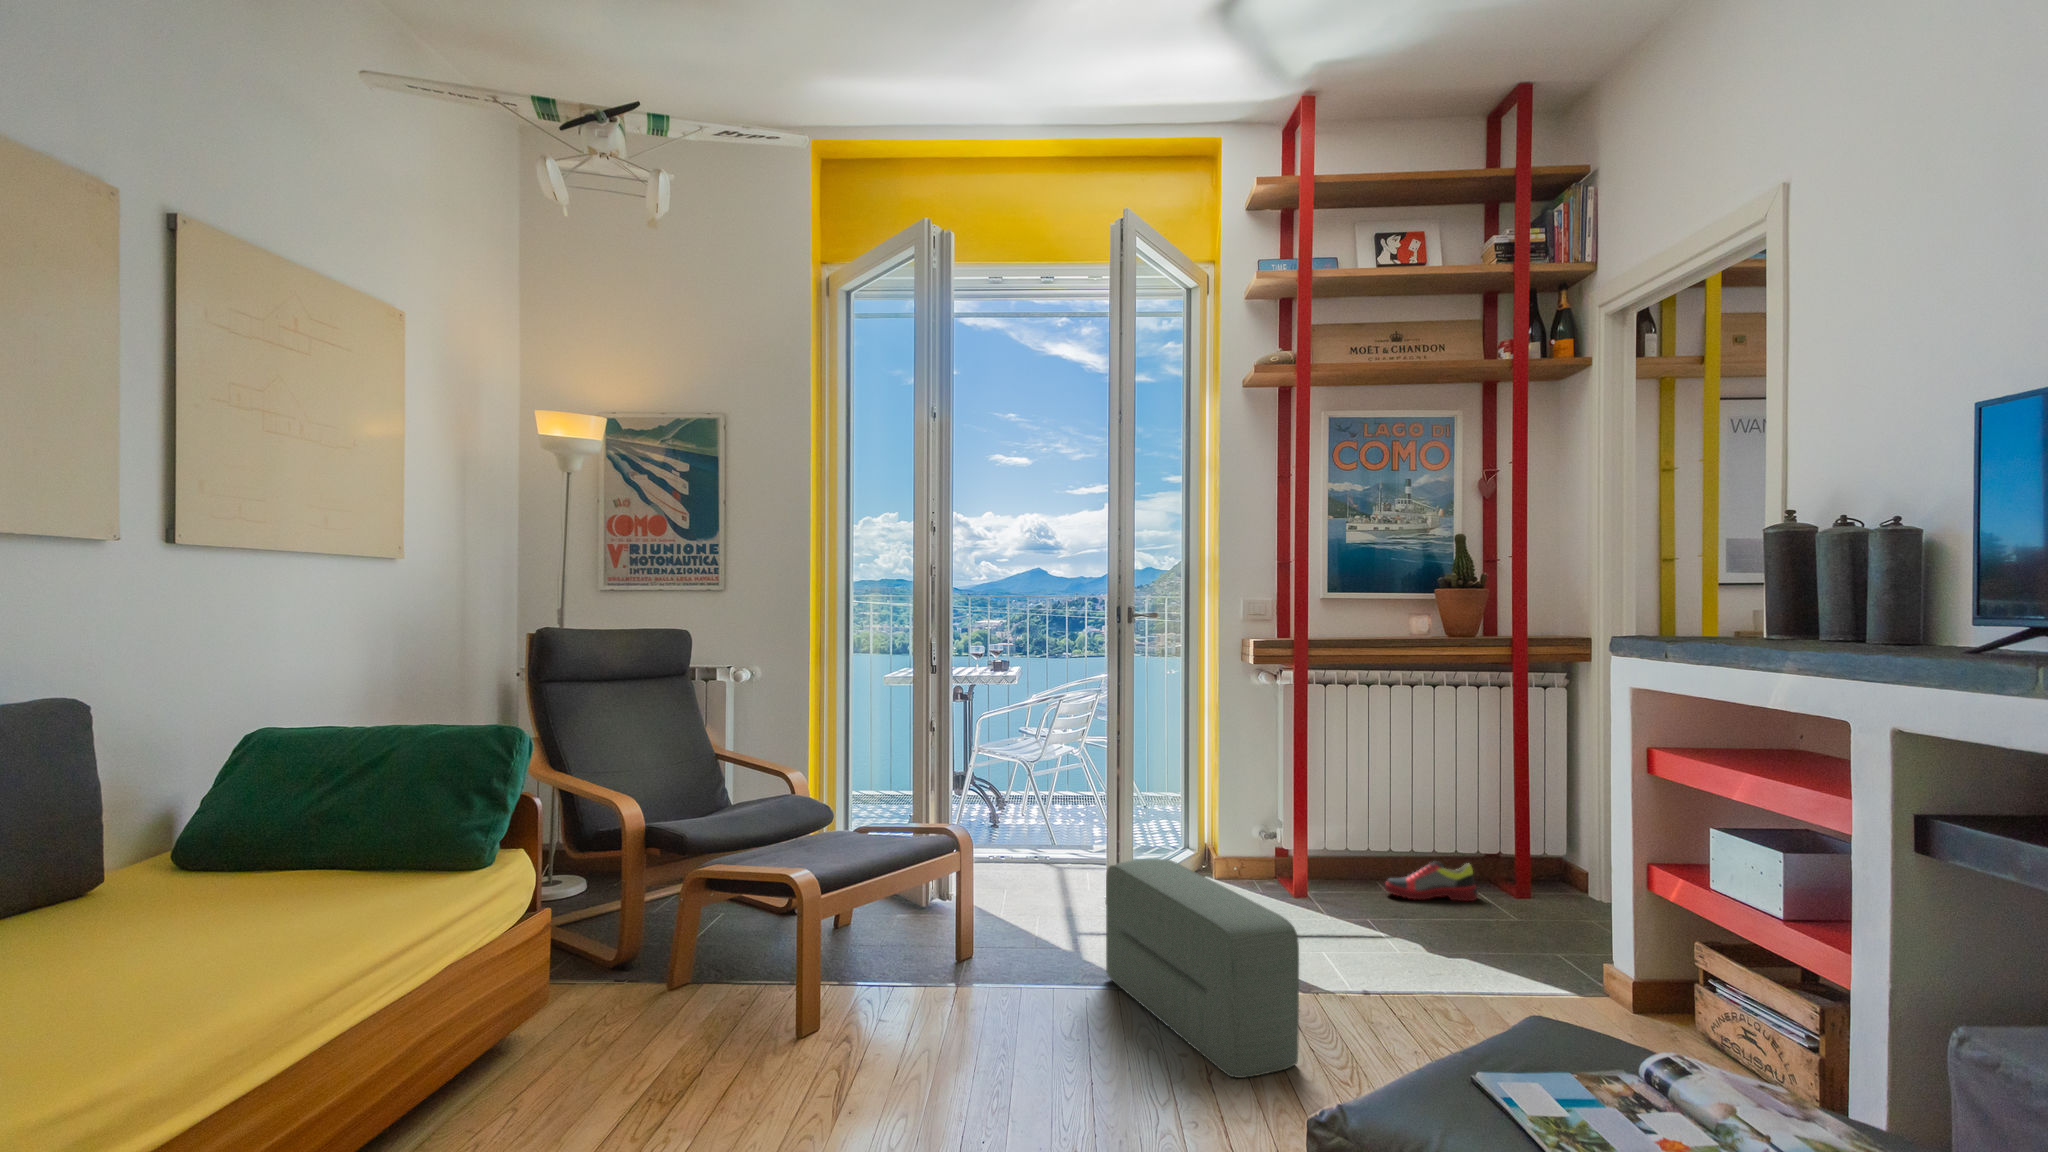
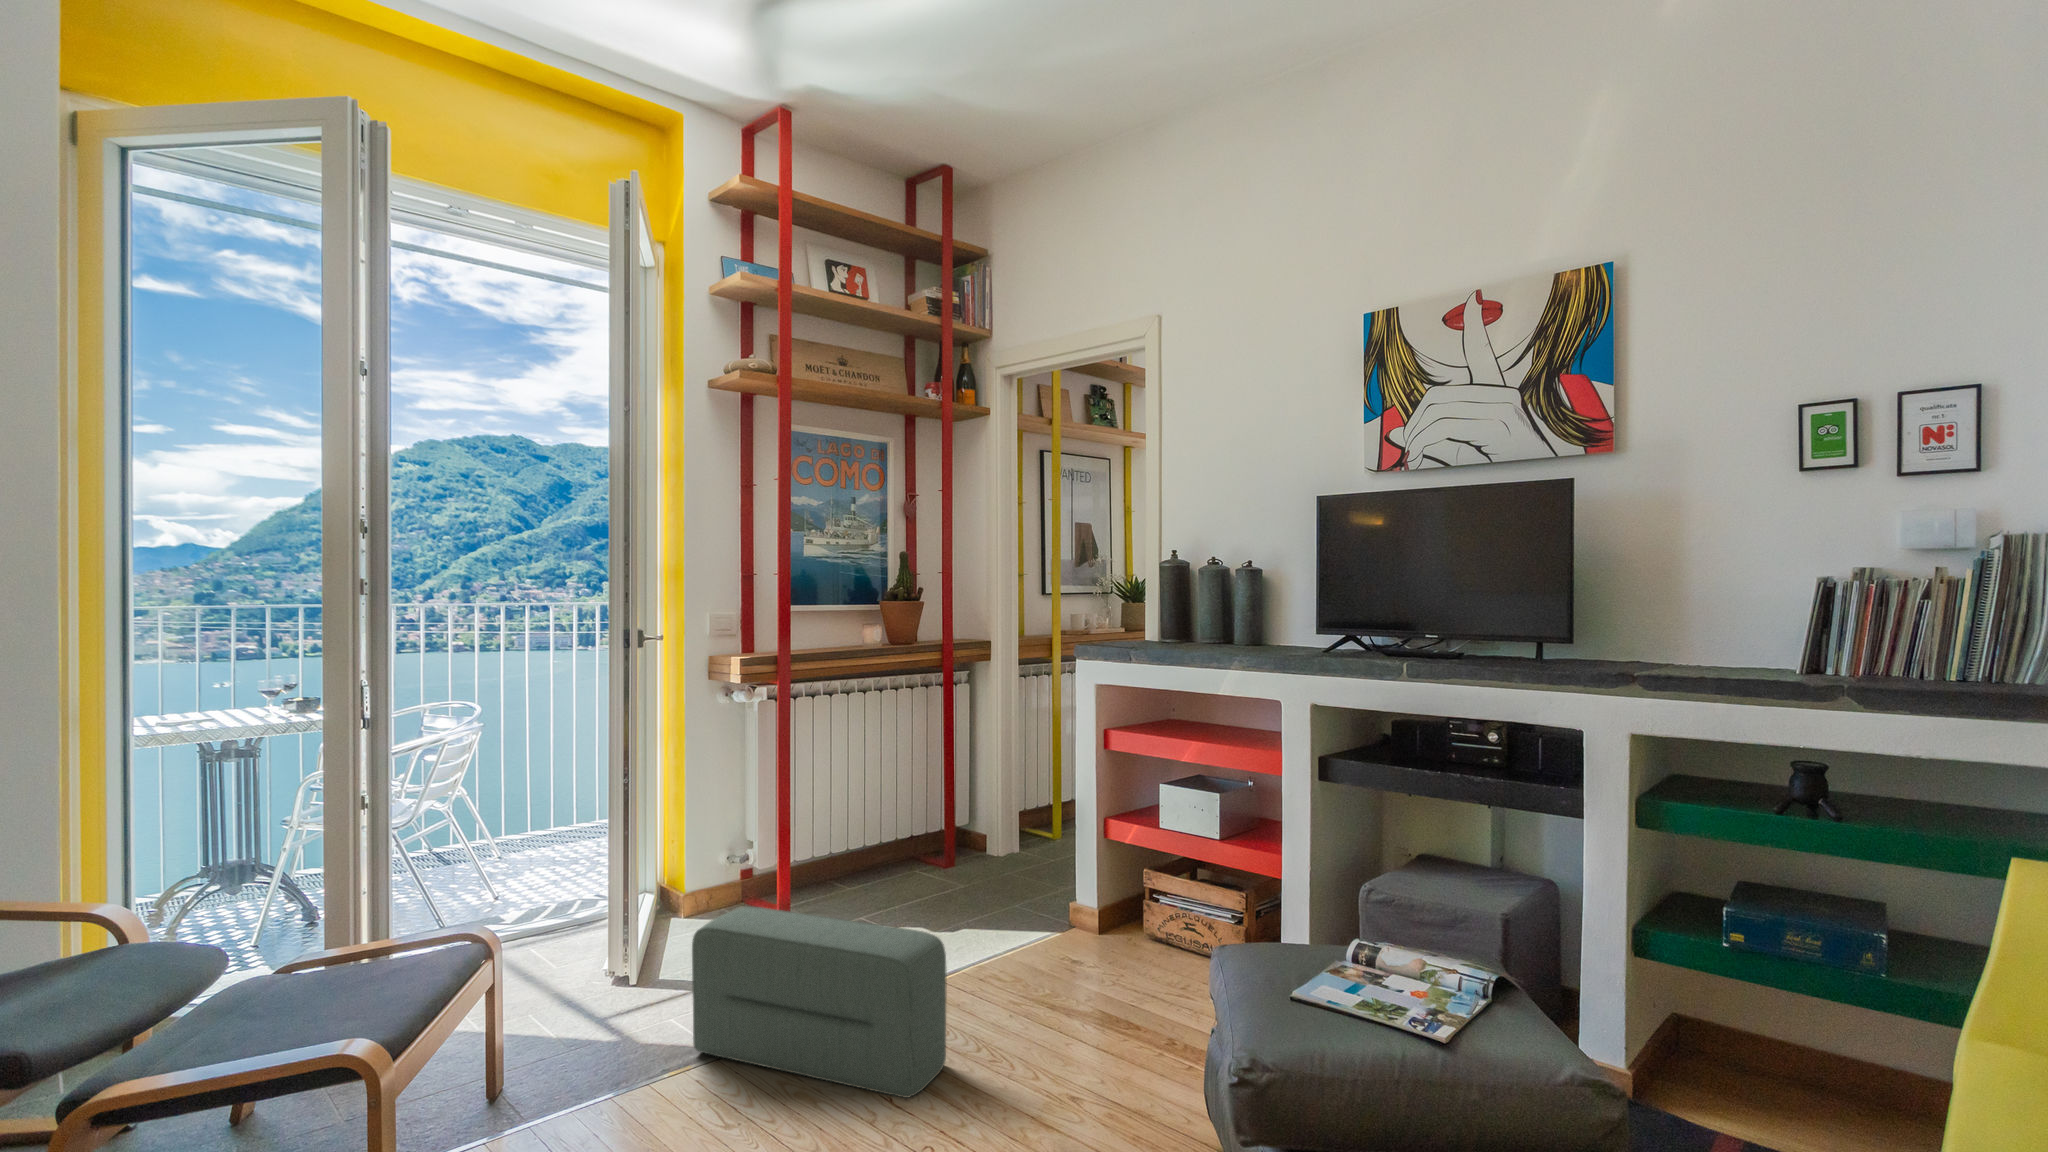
shoe: present [1384,861,1477,901] -> none [849,845,920,888]

